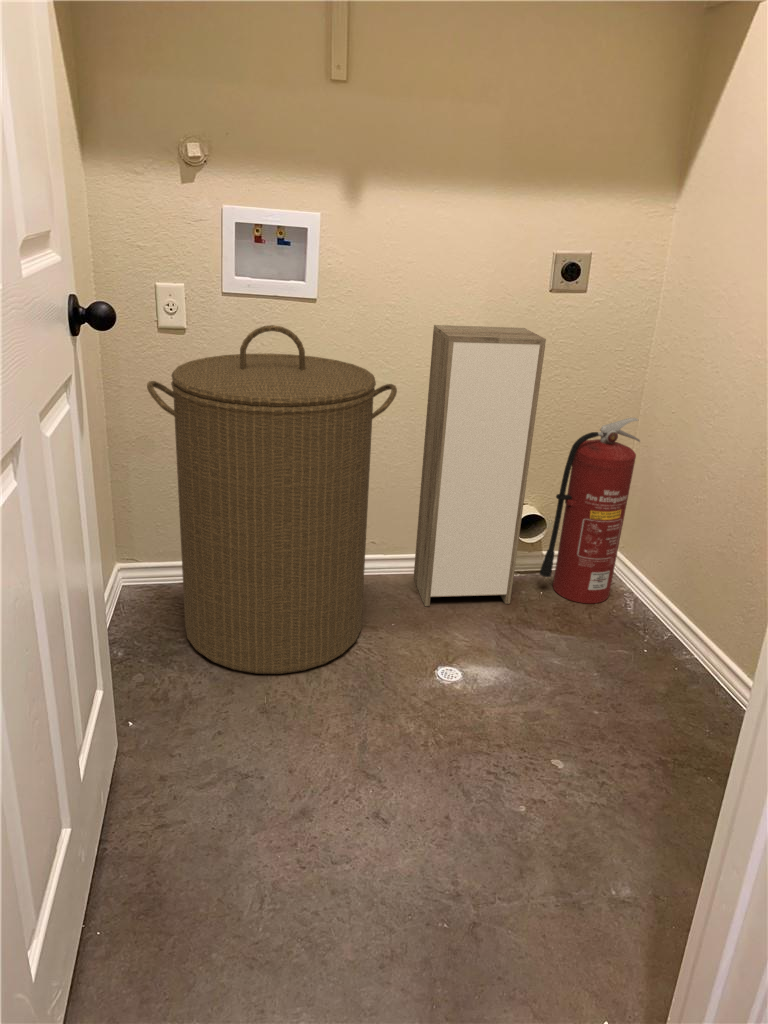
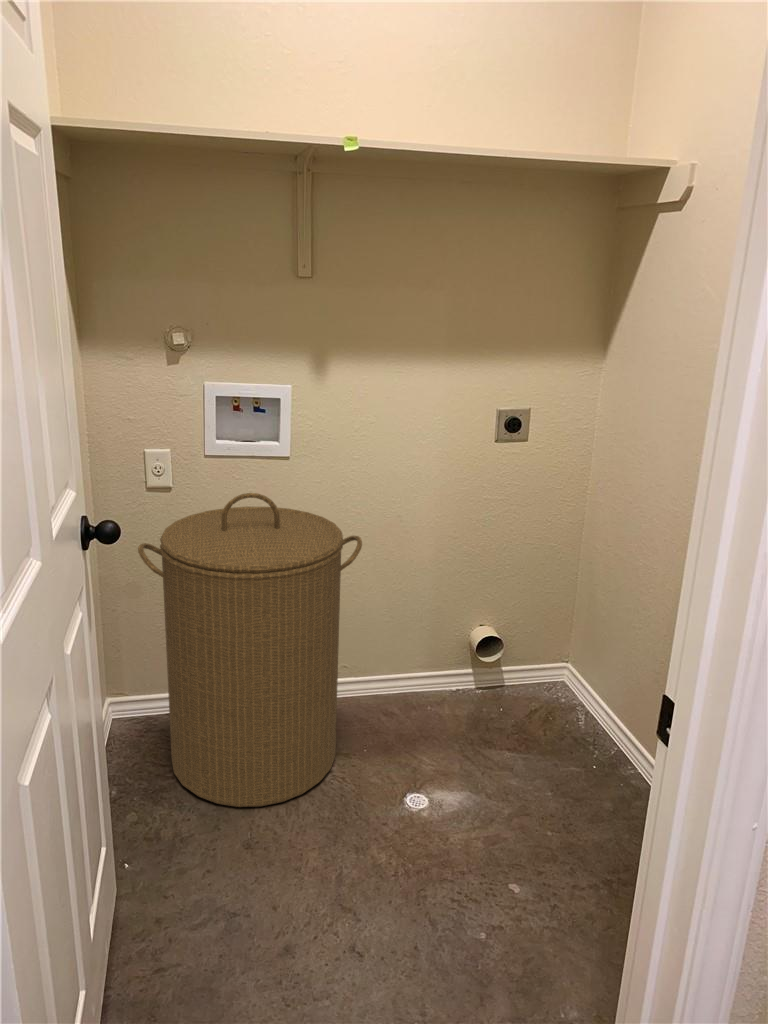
storage cabinet: present [413,325,546,606] -> none [383,475,493,728]
fire extinguisher: present [540,418,640,603] -> none [499,550,583,719]

